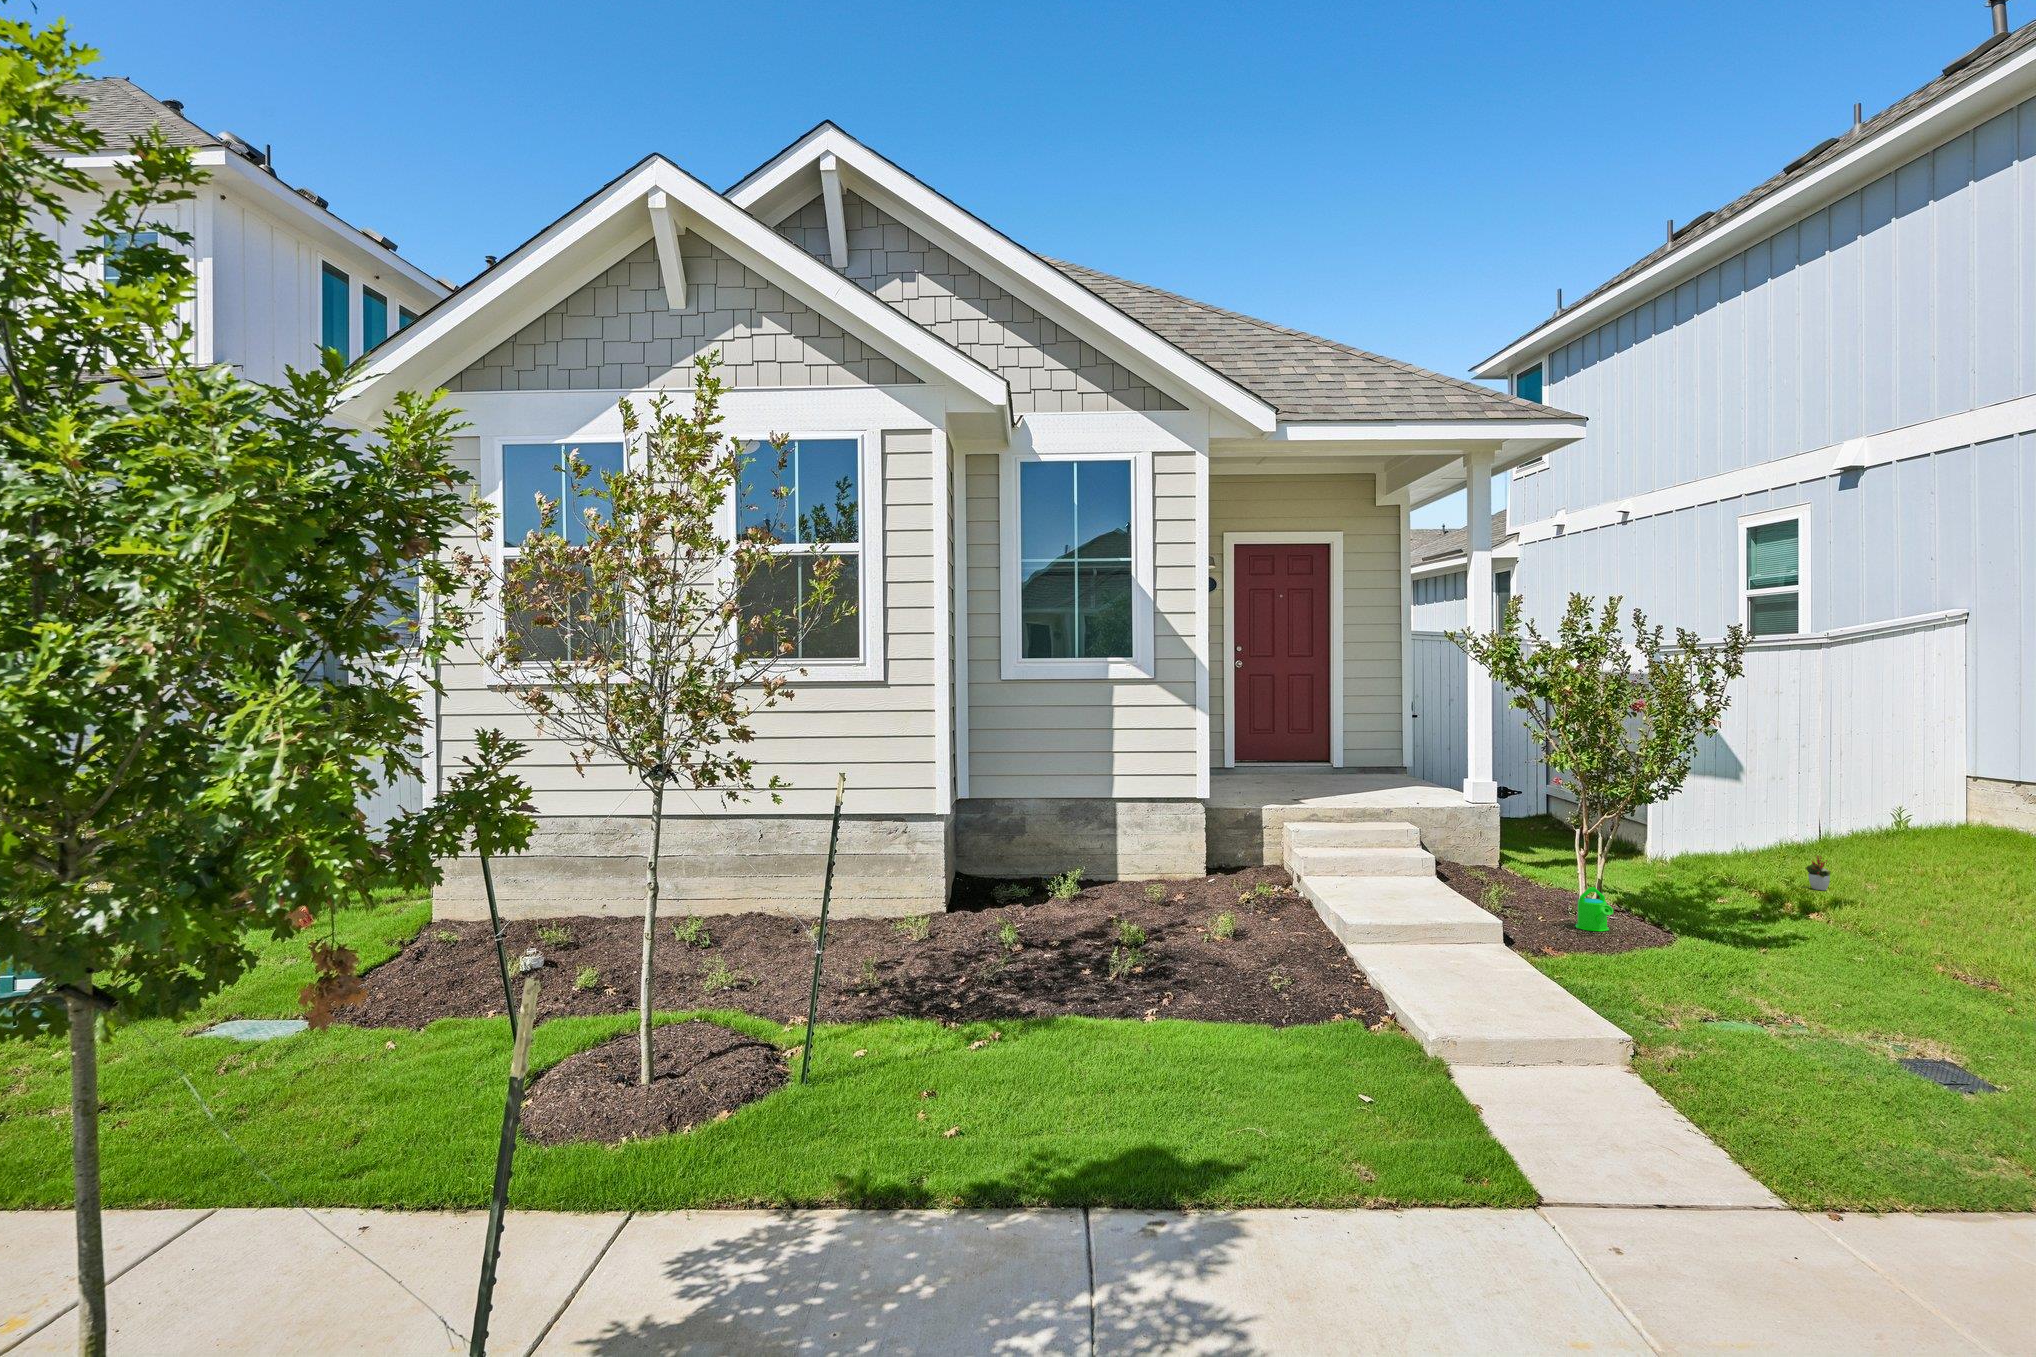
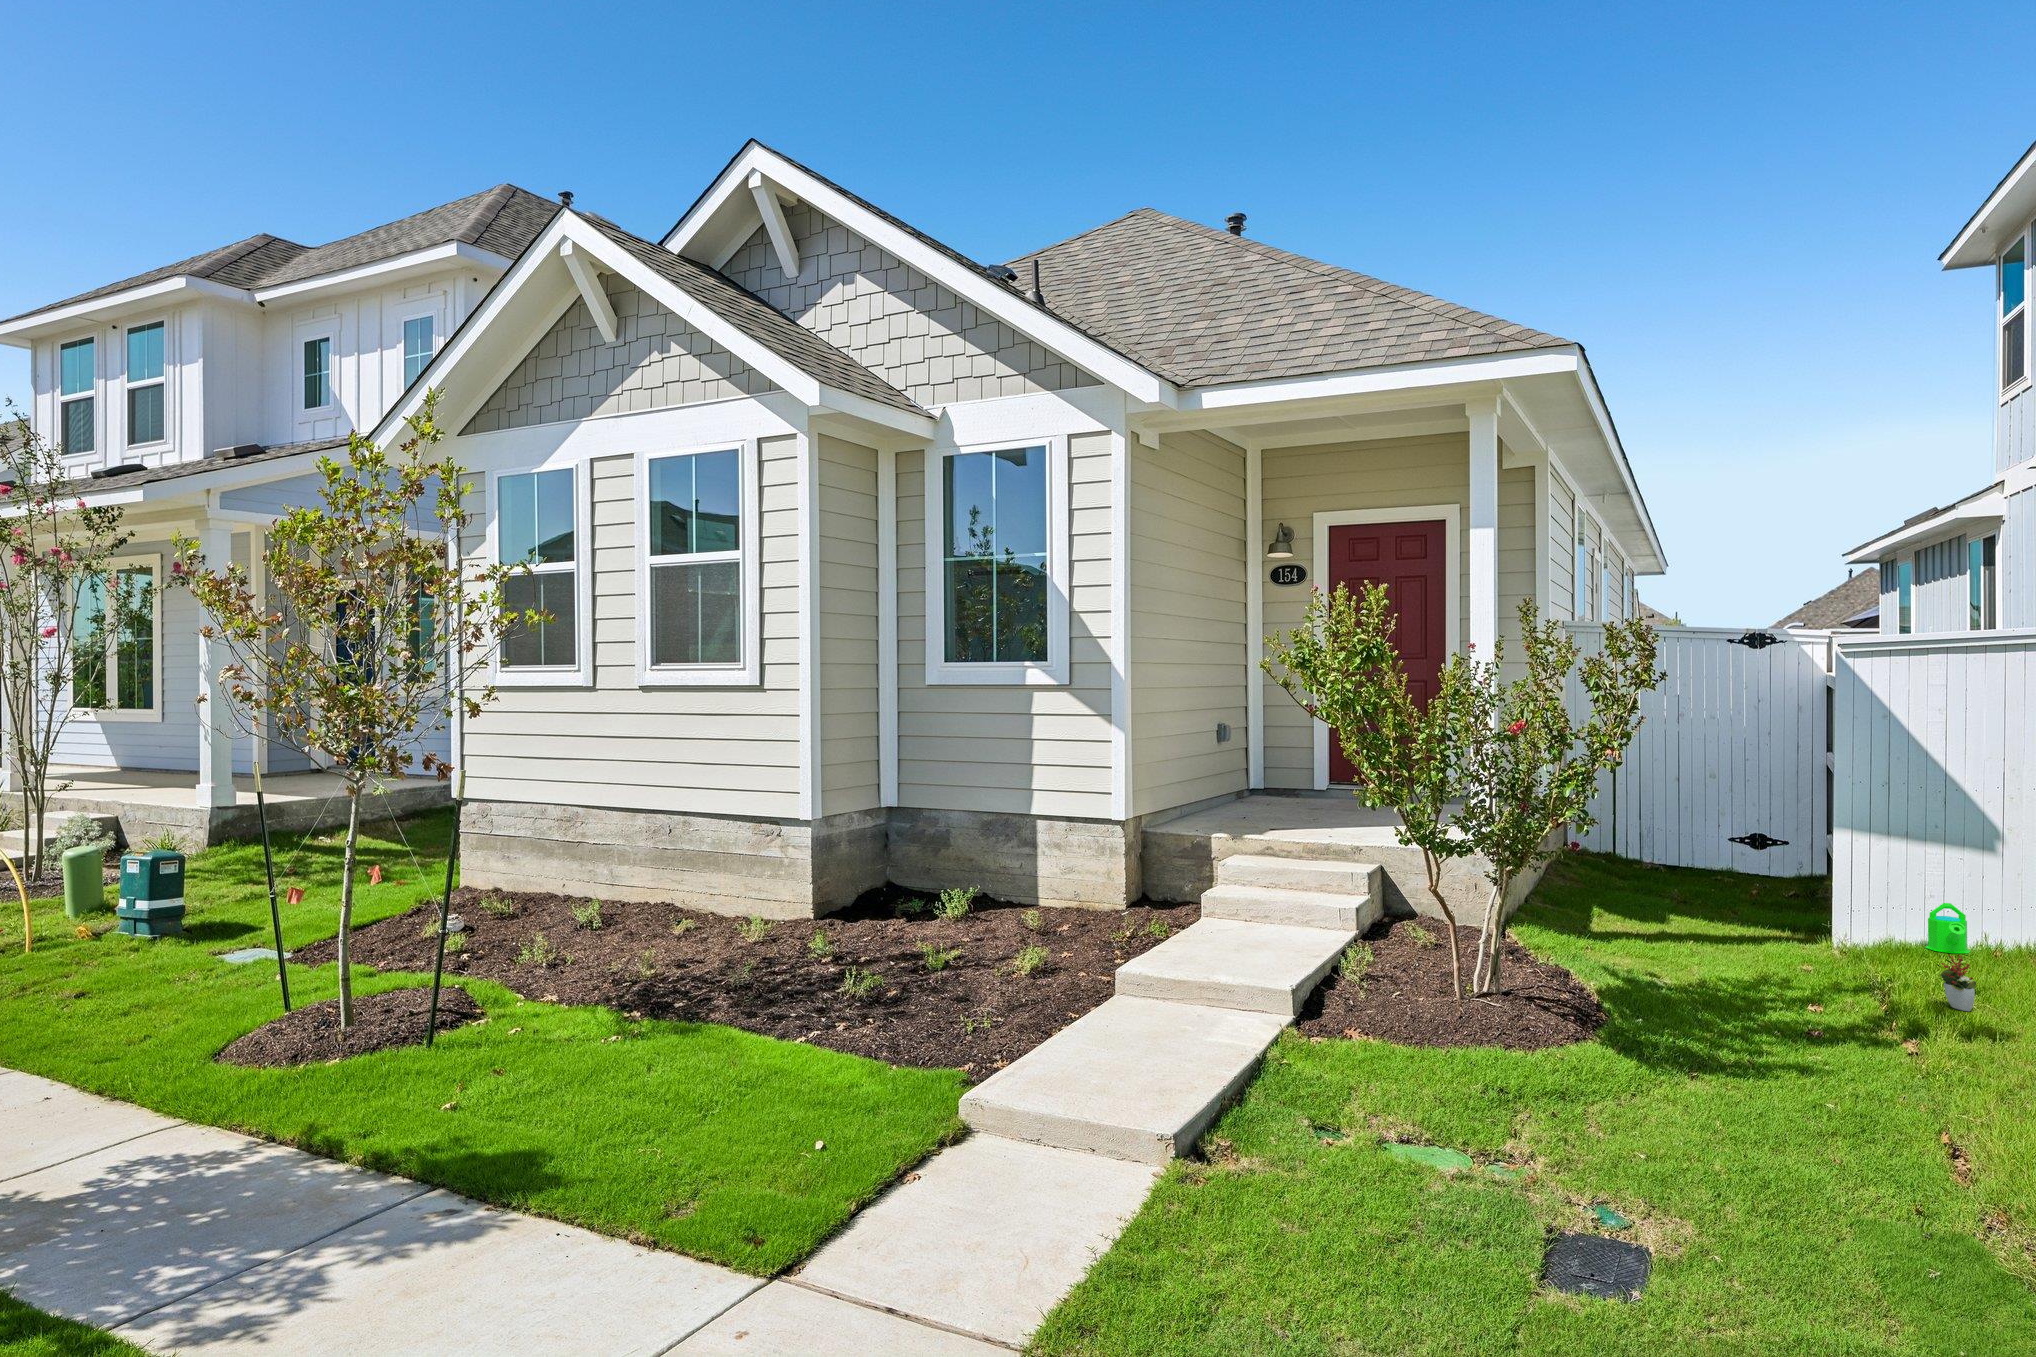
watering can: present [1575,887,1613,931] -> present [1925,903,1970,954]

